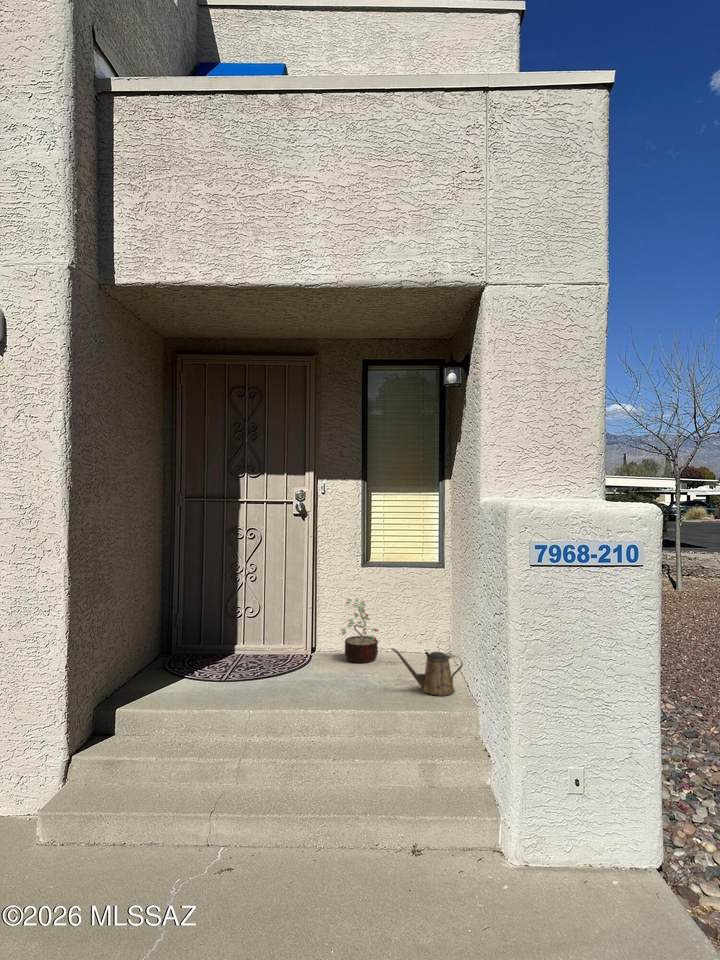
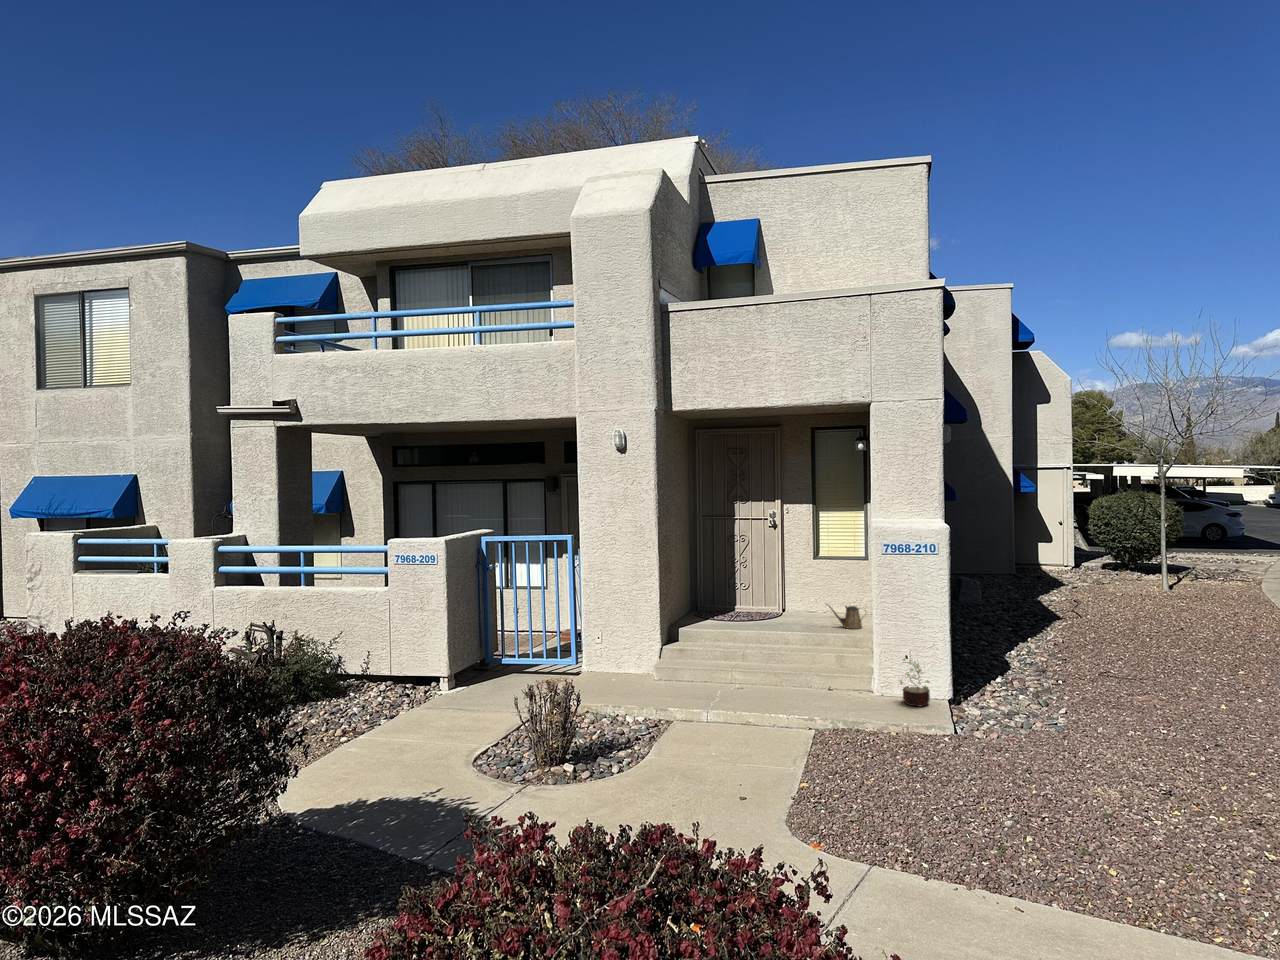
decorative plant: present [341,599,379,663] -> present [900,658,930,706]

